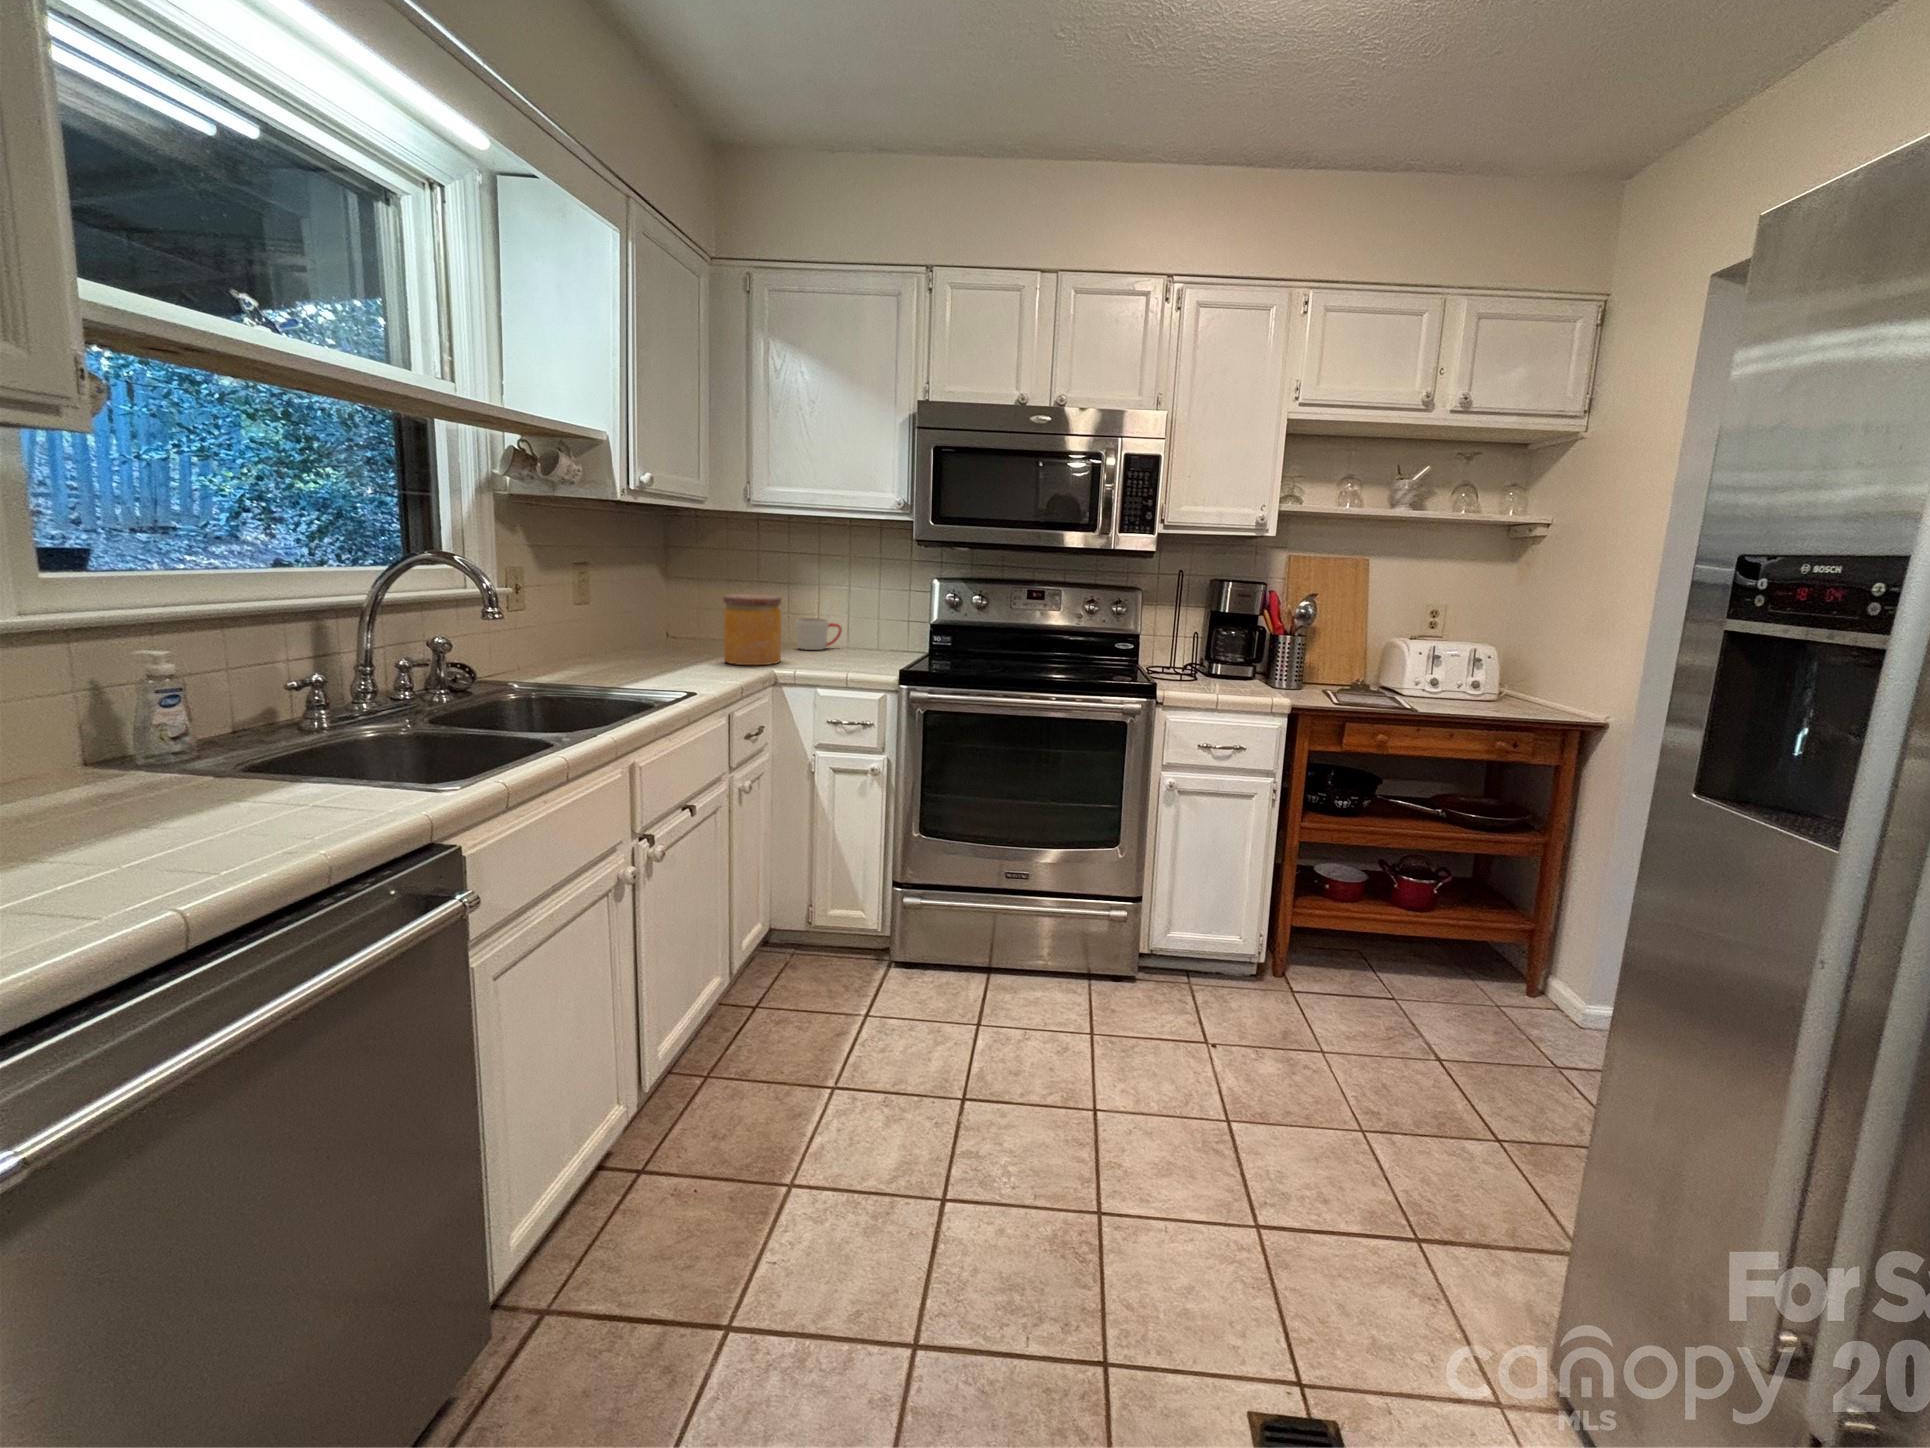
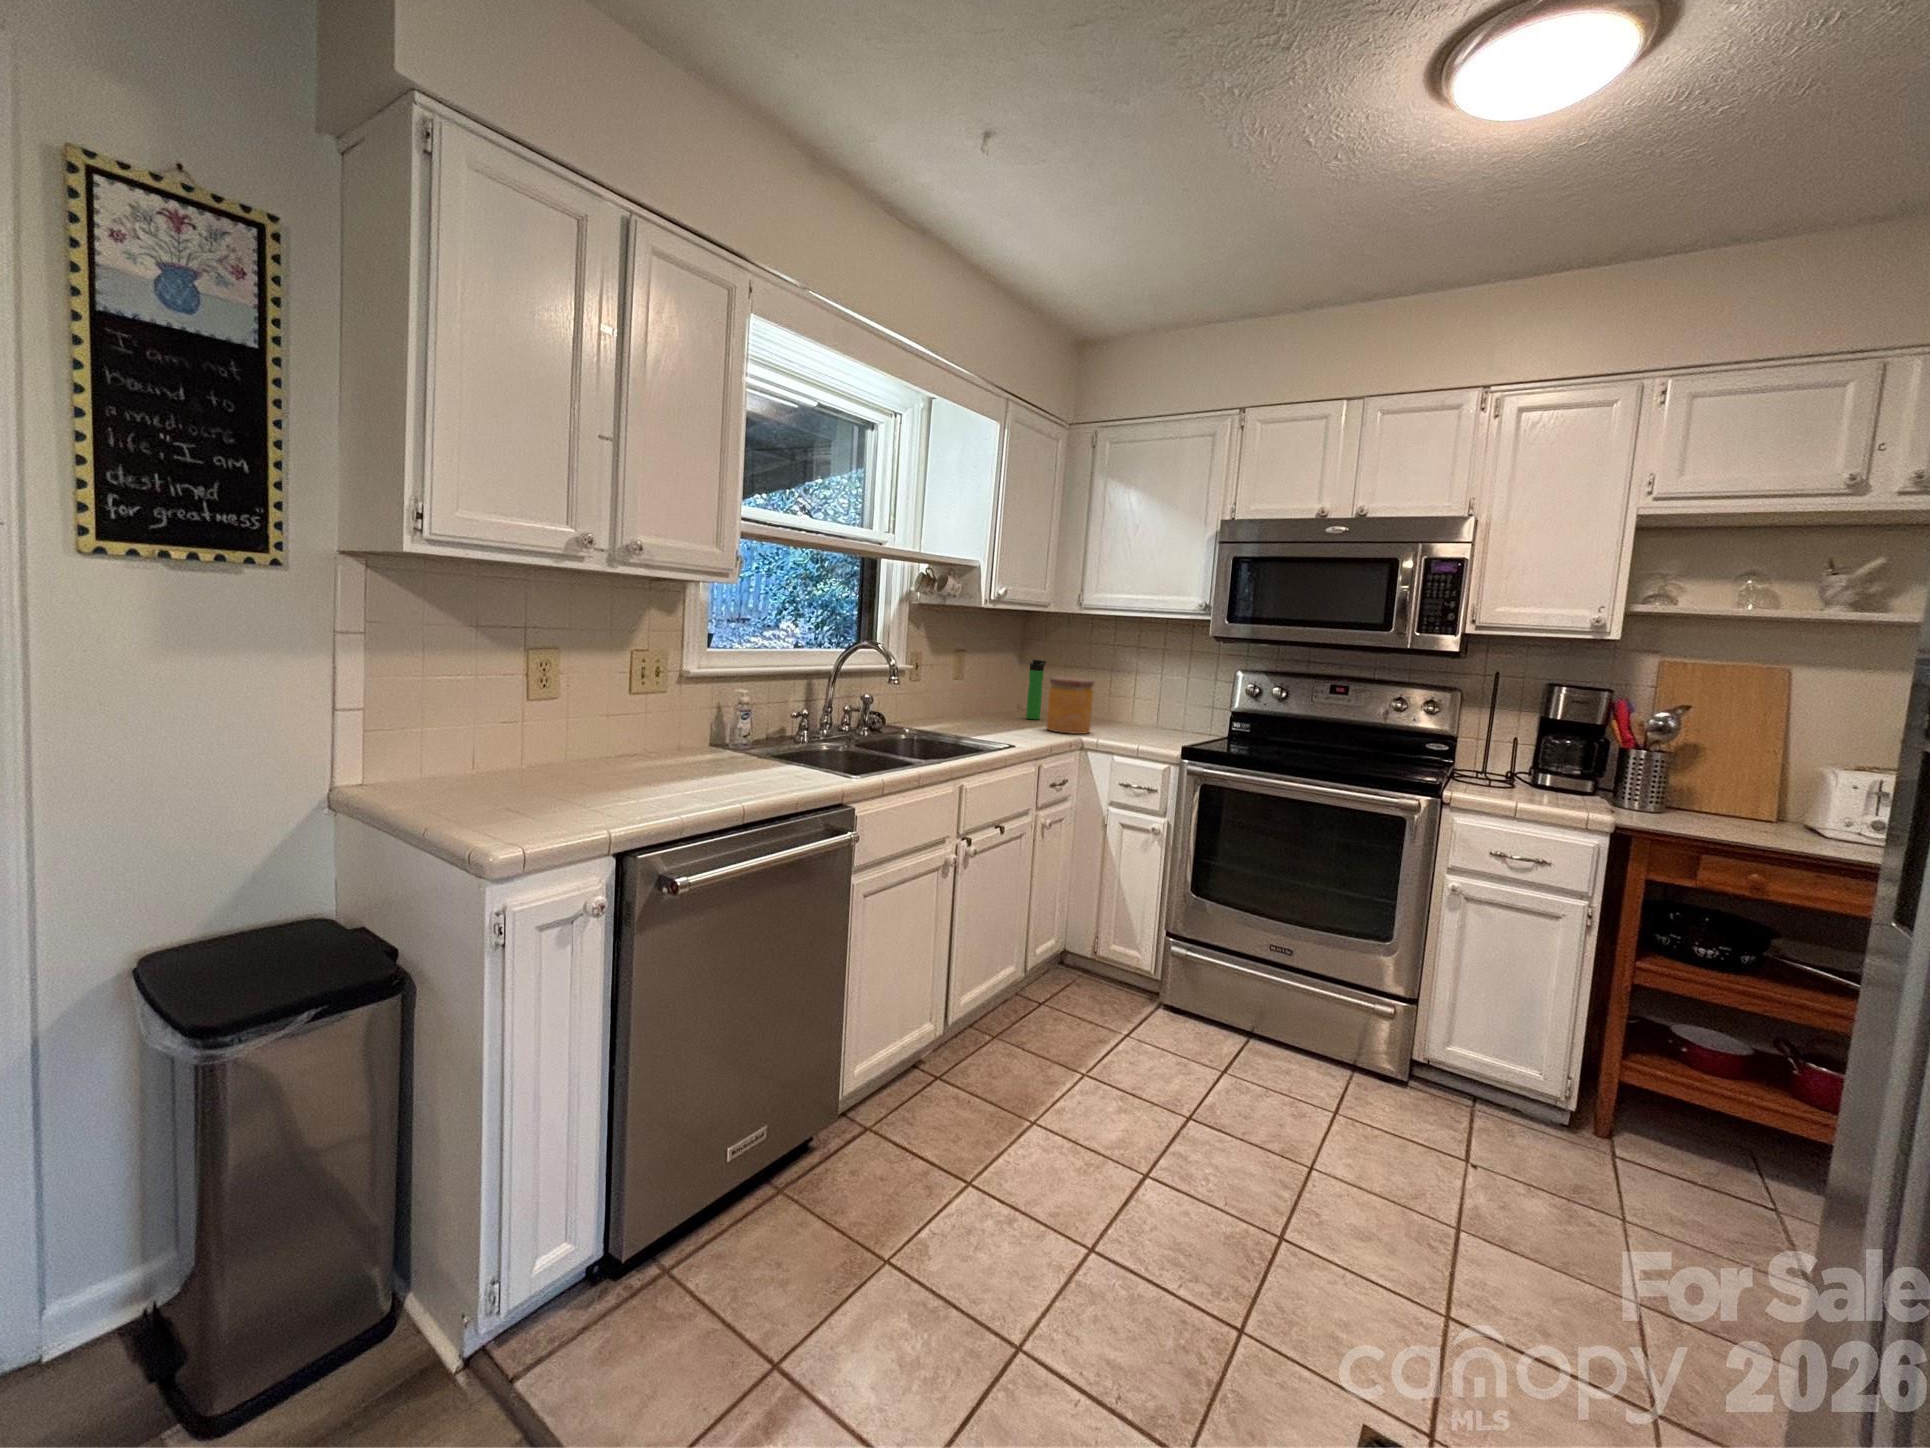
bottle: none [688,574,709,650] -> present [1026,660,1046,719]
mug: present [796,618,842,650] -> none [1110,700,1149,727]

